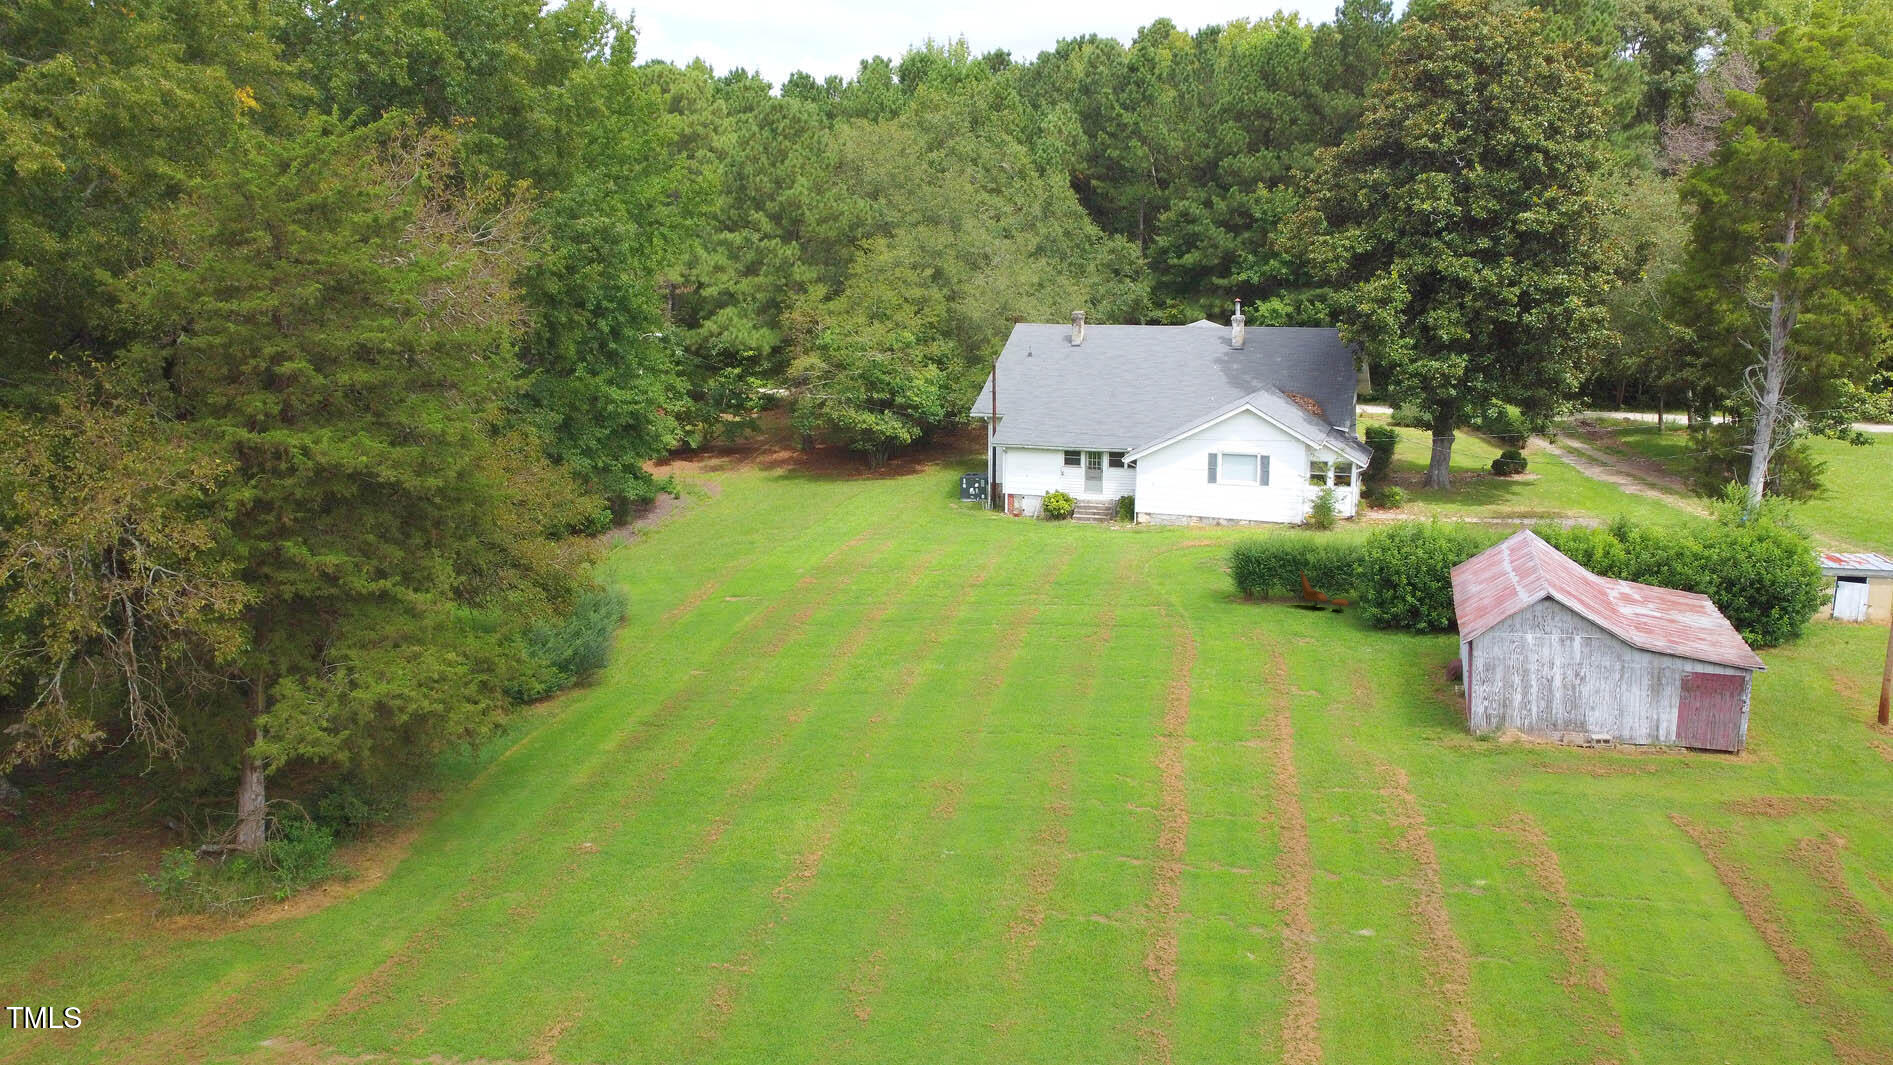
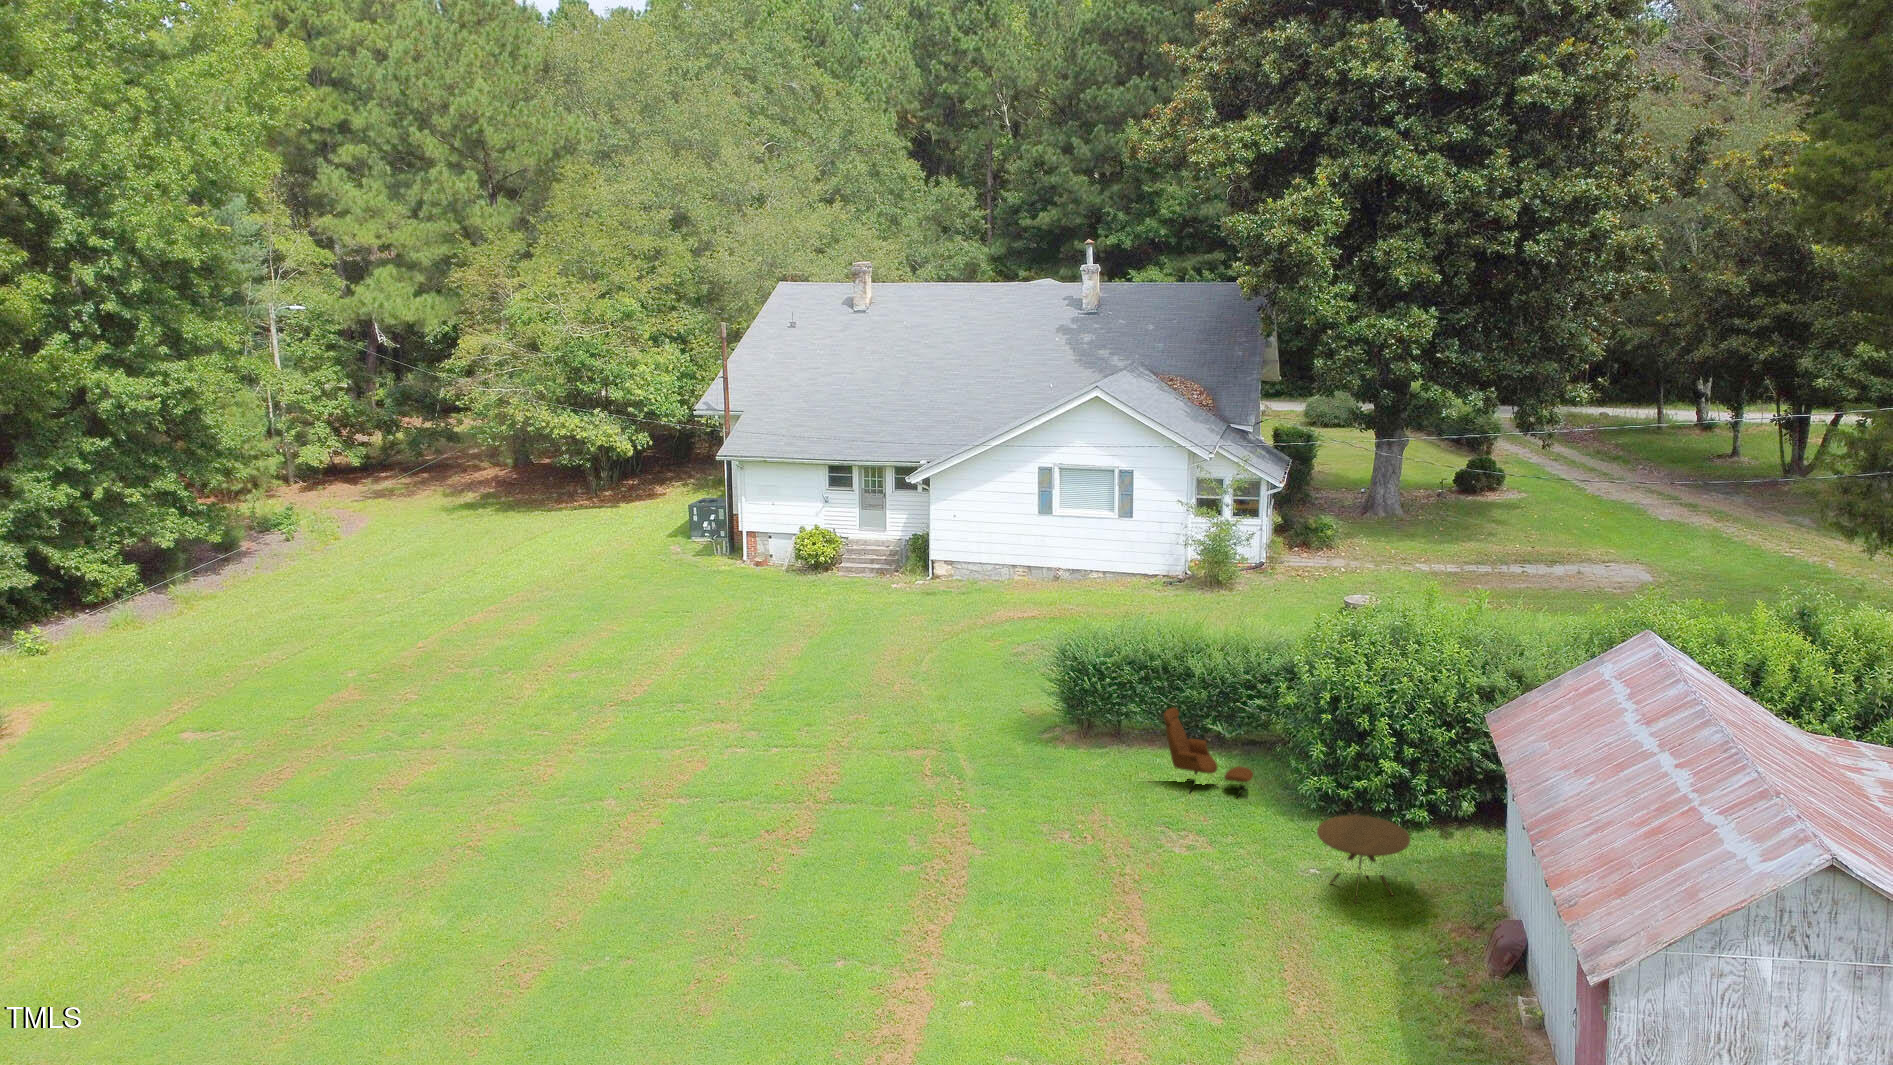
round table: none [1377,608,1421,645] -> present [1317,815,1410,903]

